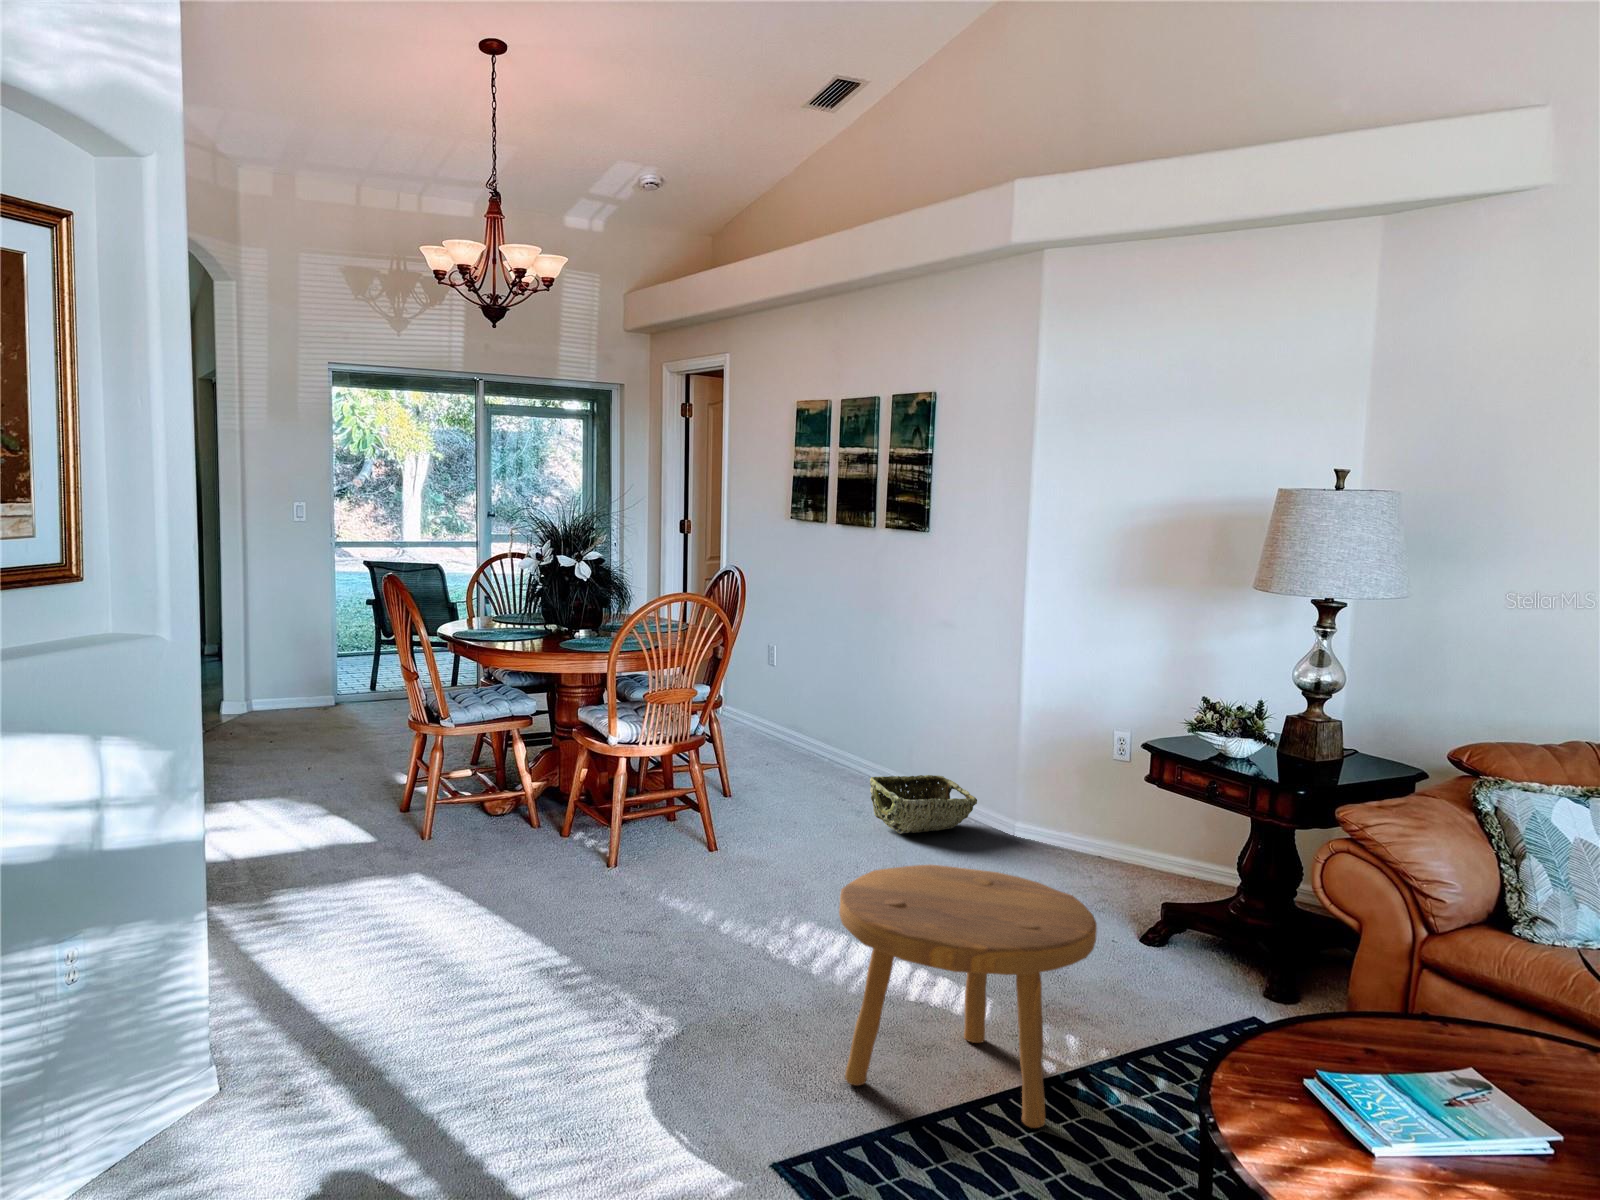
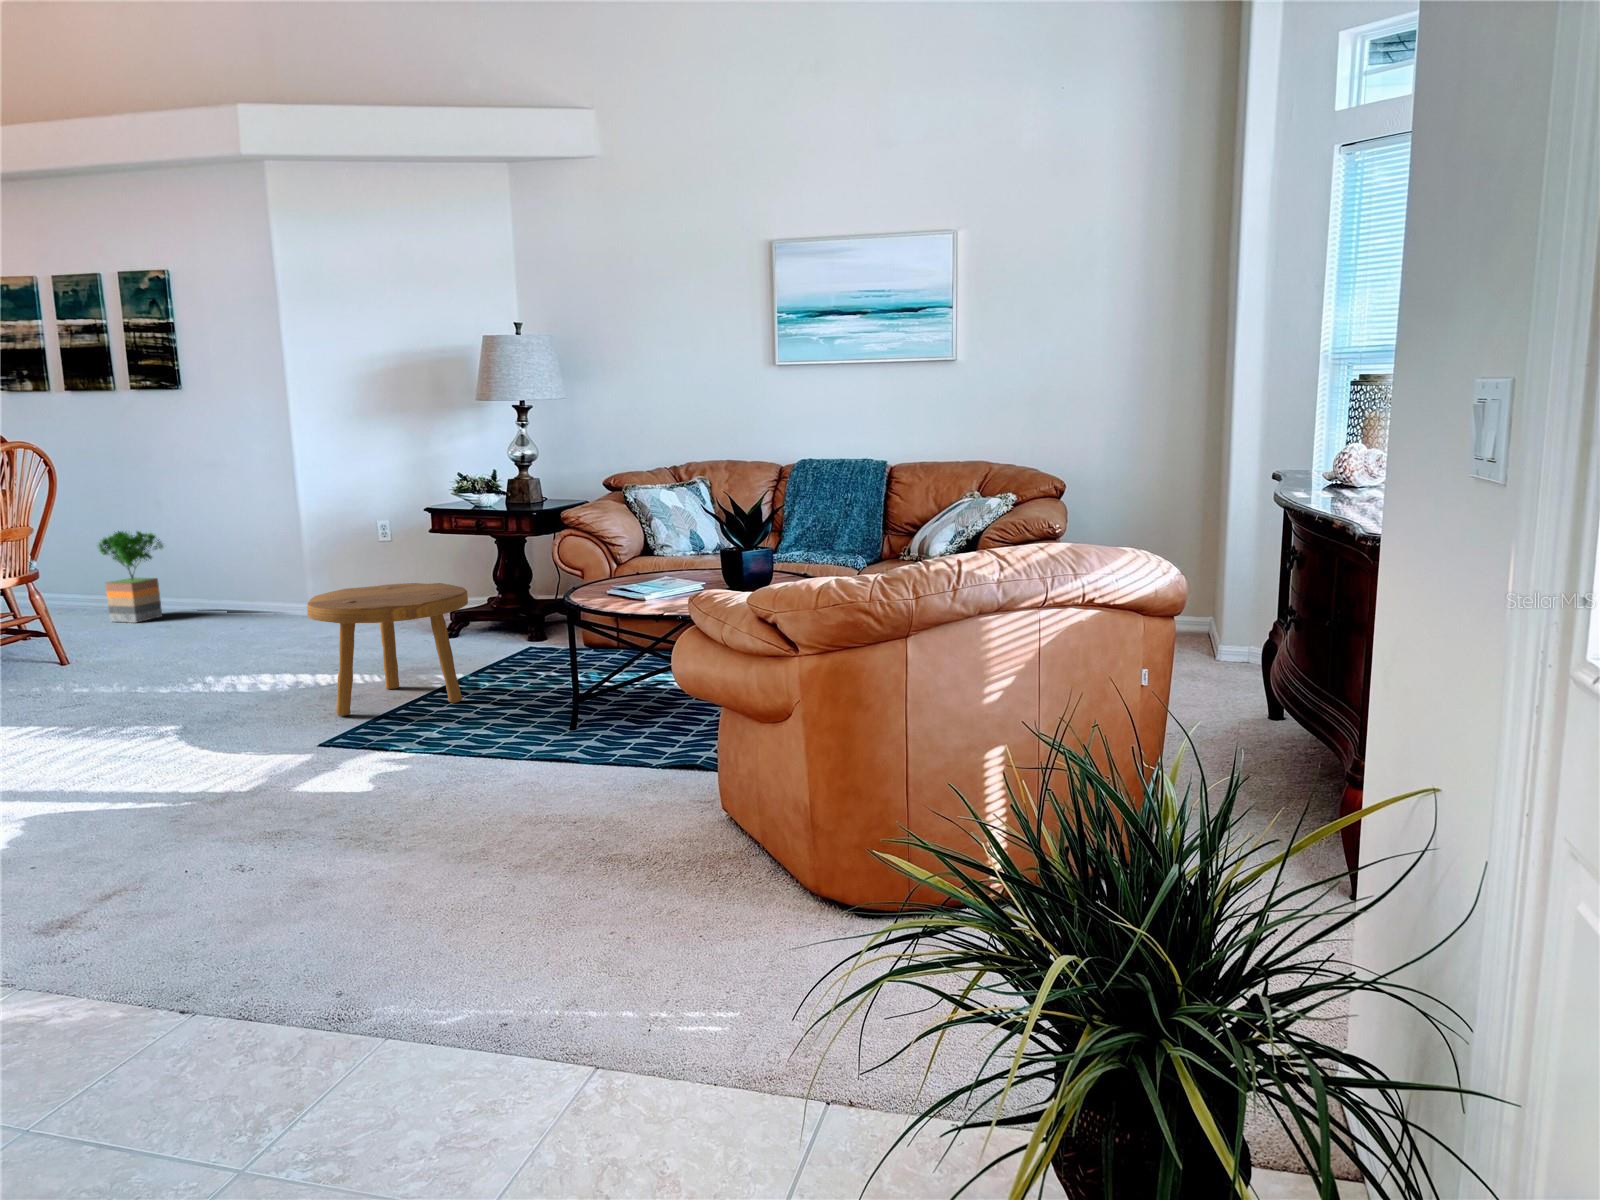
potted tree: none [806,685,882,795] -> present [98,531,163,623]
woven basket: present [870,775,977,834] -> none [190,582,282,628]

